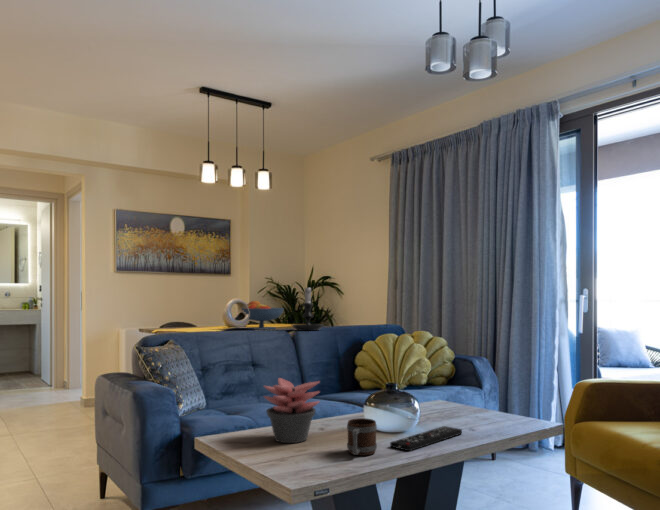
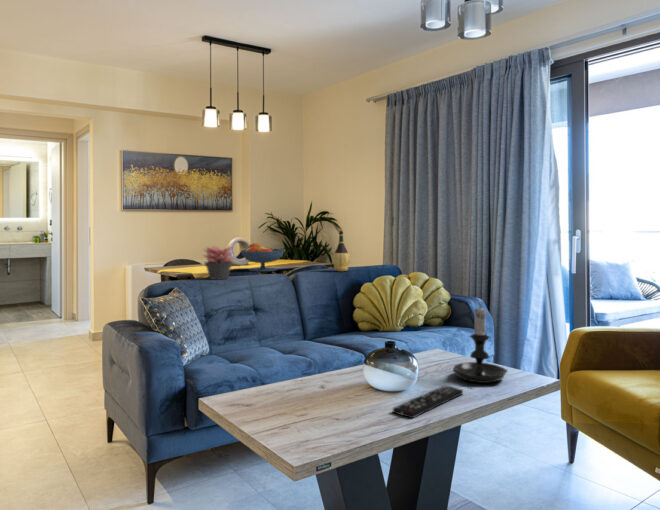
wine bottle: none [333,285,351,329] -> present [333,228,350,271]
candle holder: present [292,288,323,331] -> present [453,308,507,383]
succulent plant: present [264,378,320,443] -> present [204,246,233,279]
mug: present [347,418,377,455] -> none [350,386,379,426]

